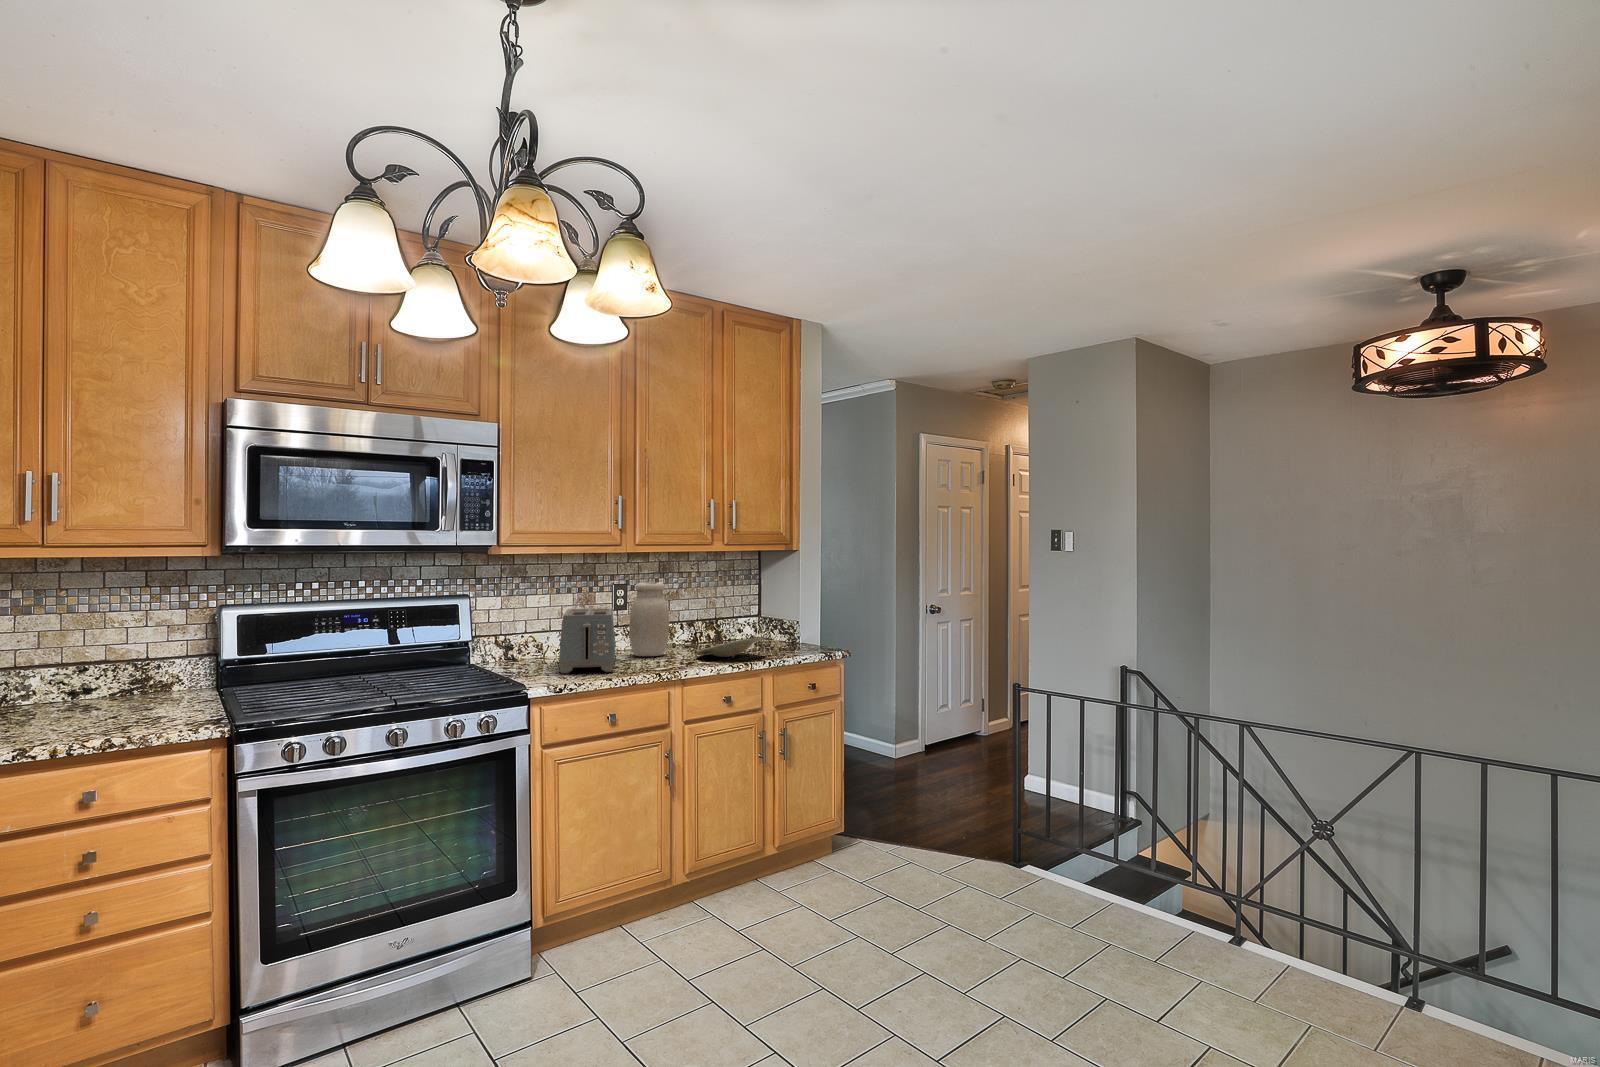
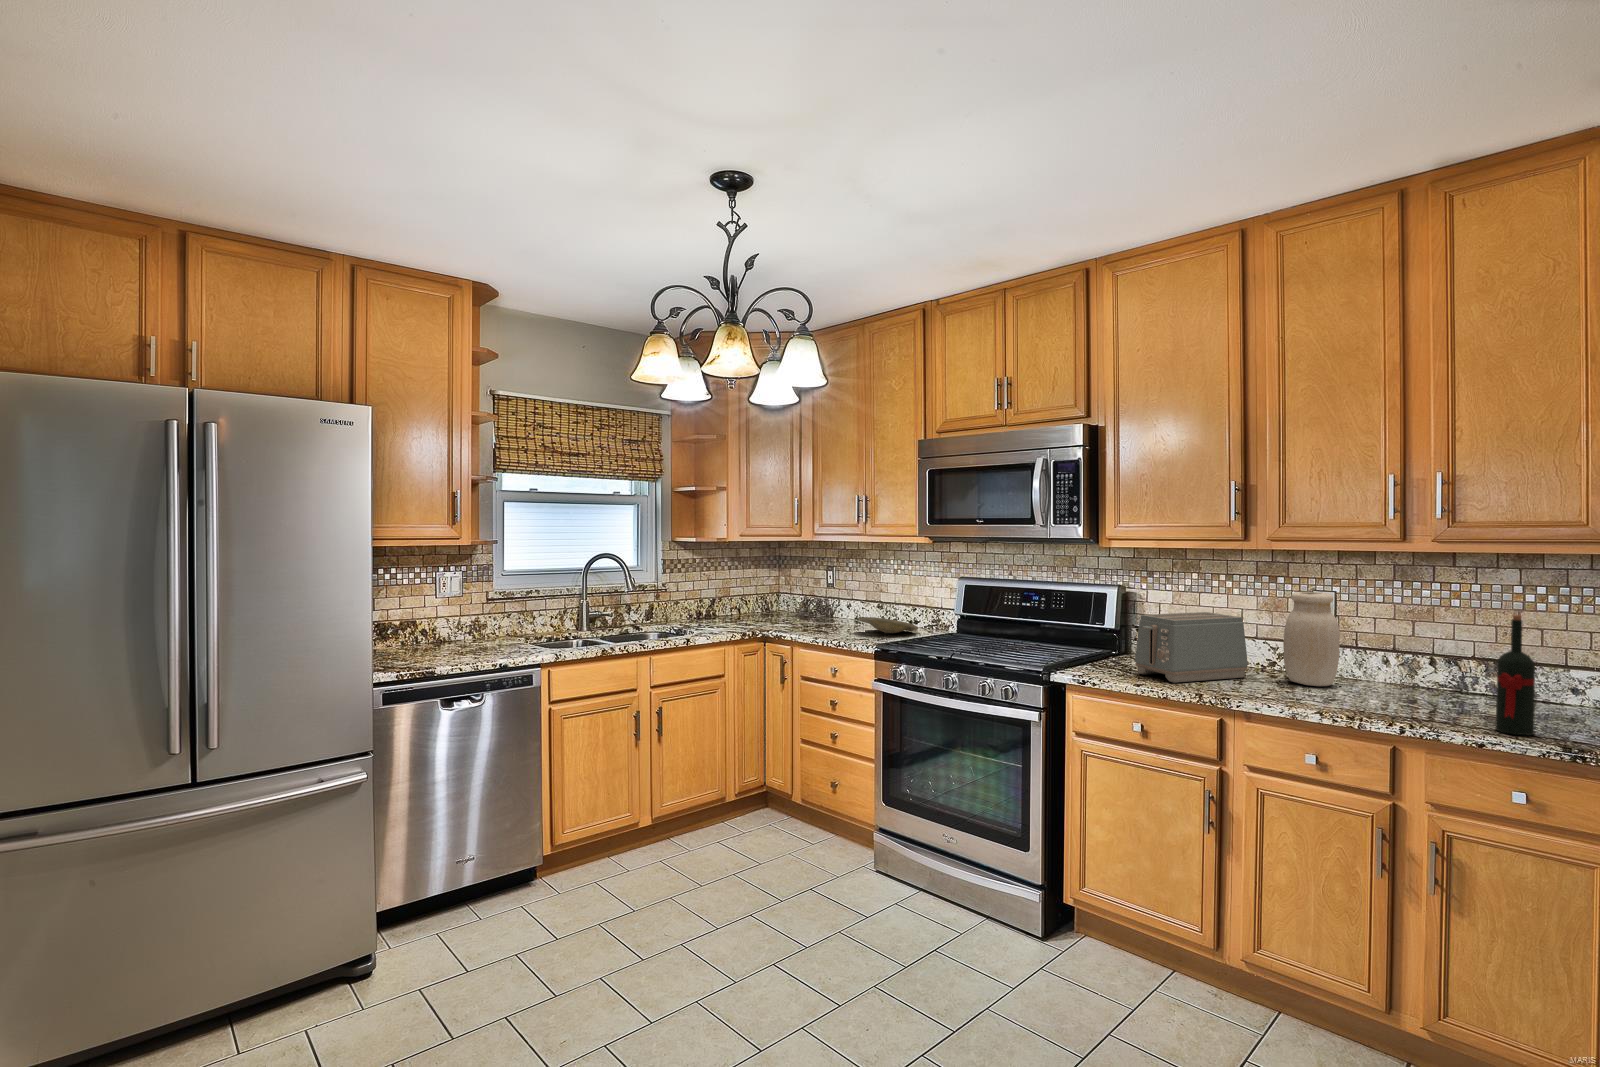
wine bottle: none [792,582,811,654] -> present [1495,615,1535,735]
plate: present [696,637,764,657] -> present [859,617,918,634]

